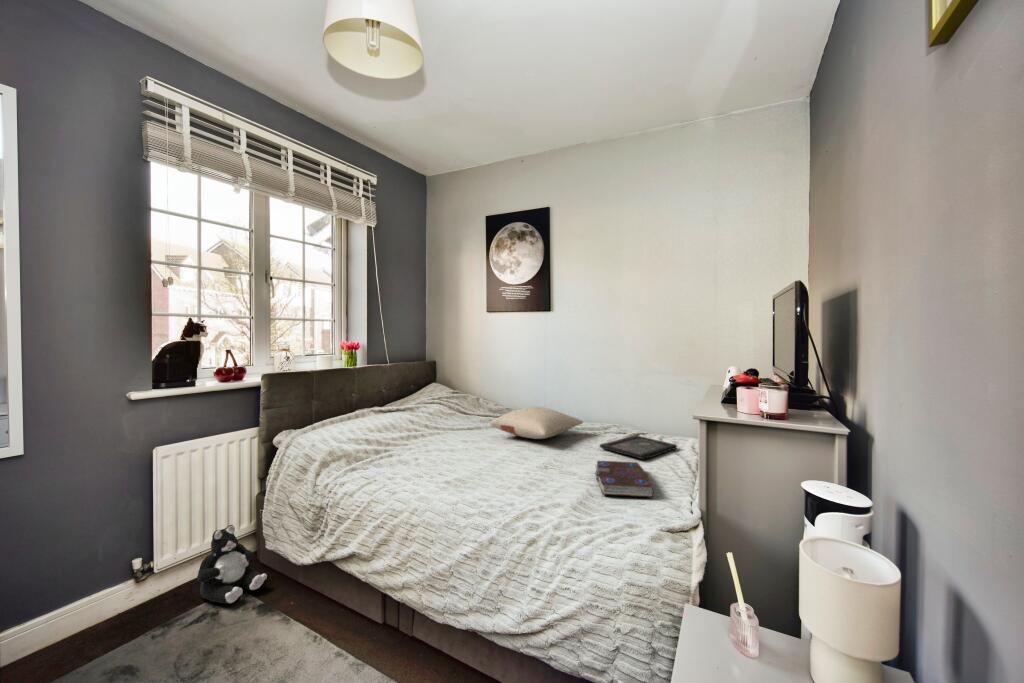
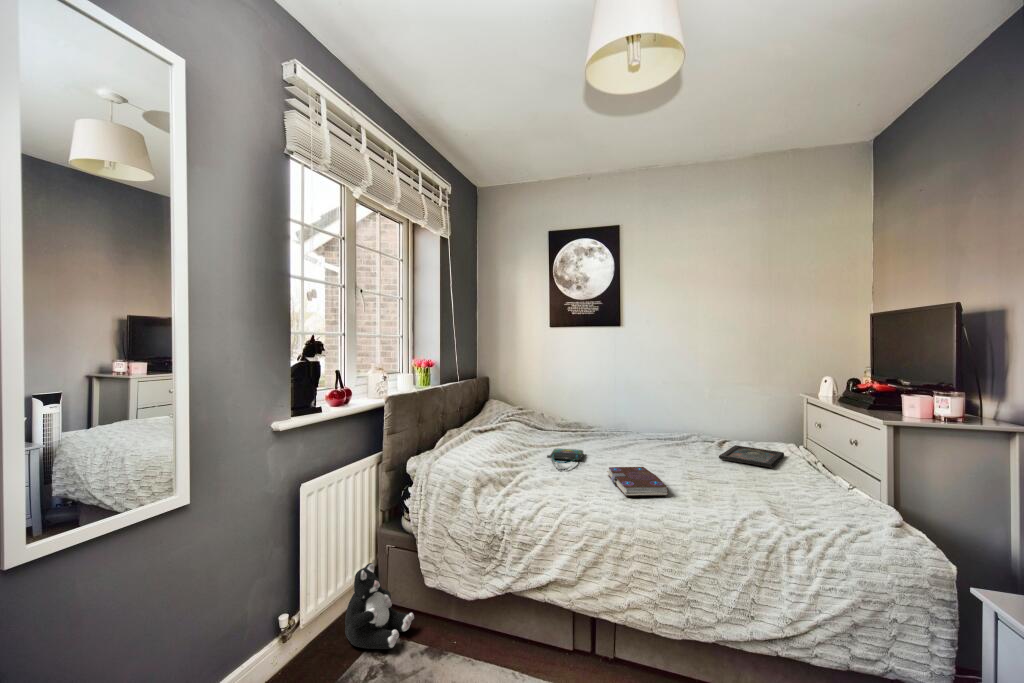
pillow: present [491,407,583,439] -> none [602,422,685,453]
tote bag: none [424,430,472,451] -> present [547,449,583,471]
book: present [595,461,653,497] -> present [607,467,668,497]

